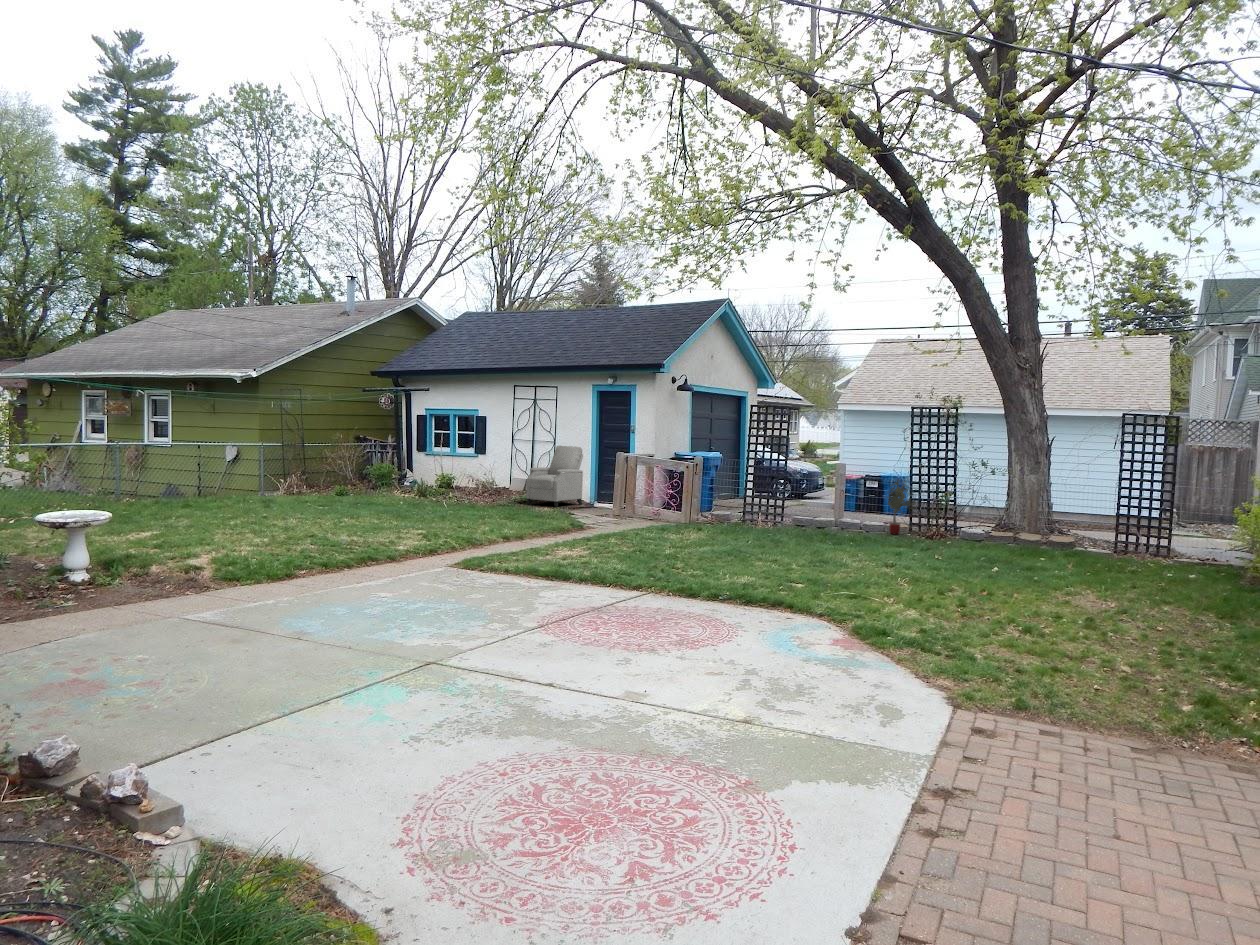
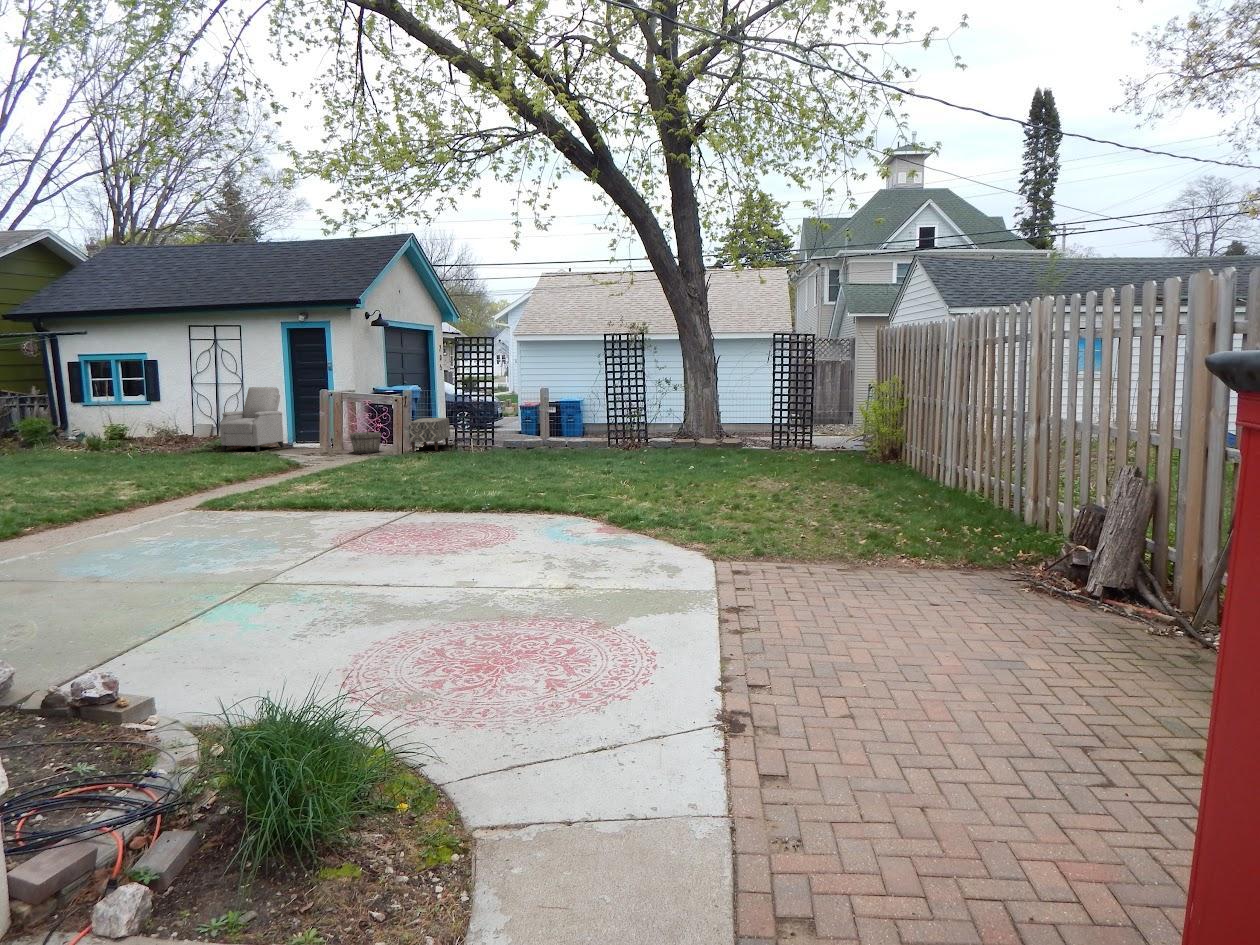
potted tree: present [888,480,915,535] -> none [587,400,614,449]
bench: none [694,486,739,521] -> present [409,418,450,451]
wooden bucket: none [637,491,668,518] -> present [350,428,381,453]

